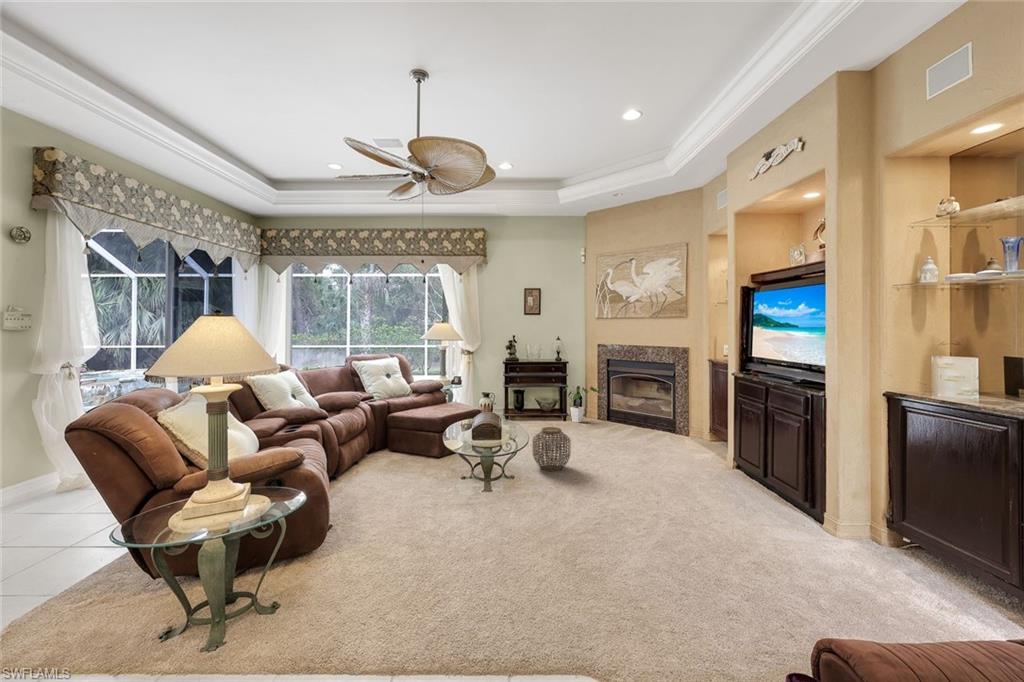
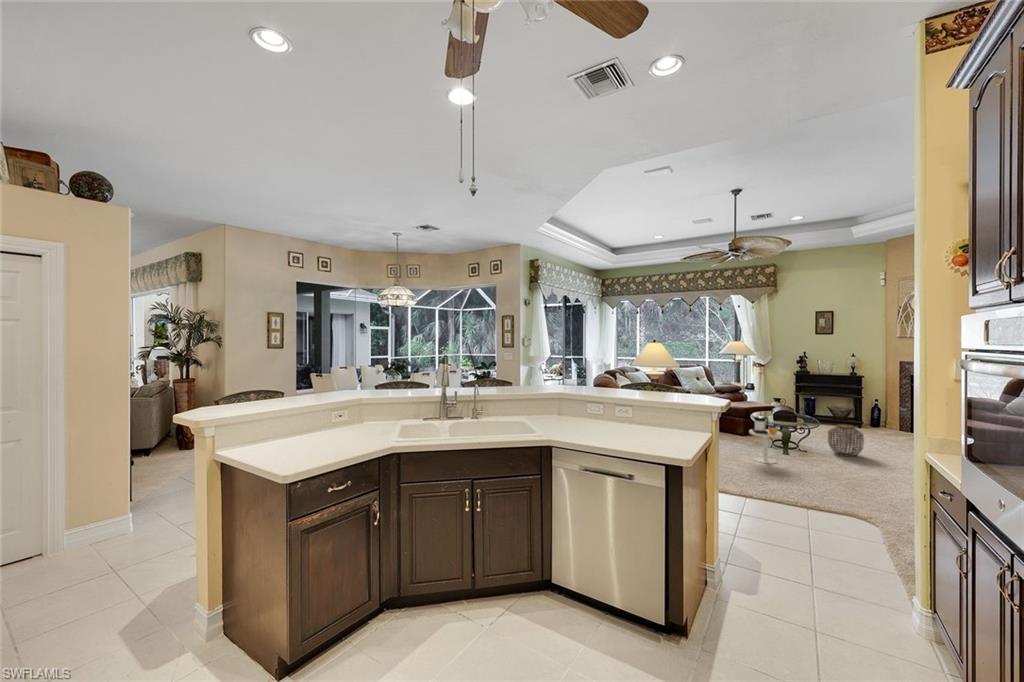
house plant: present [566,386,597,423] -> none [859,398,899,431]
side table: none [424,432,471,512] -> present [749,416,782,464]

